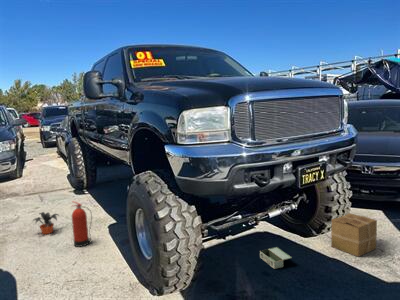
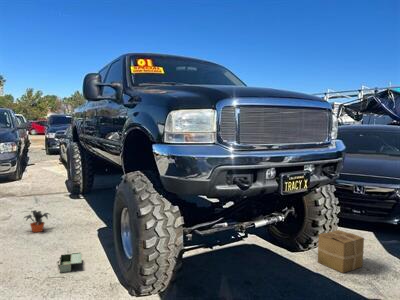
fire extinguisher: present [72,202,91,247] -> none [62,199,82,245]
toolbox: present [260,247,292,269] -> present [58,253,82,272]

